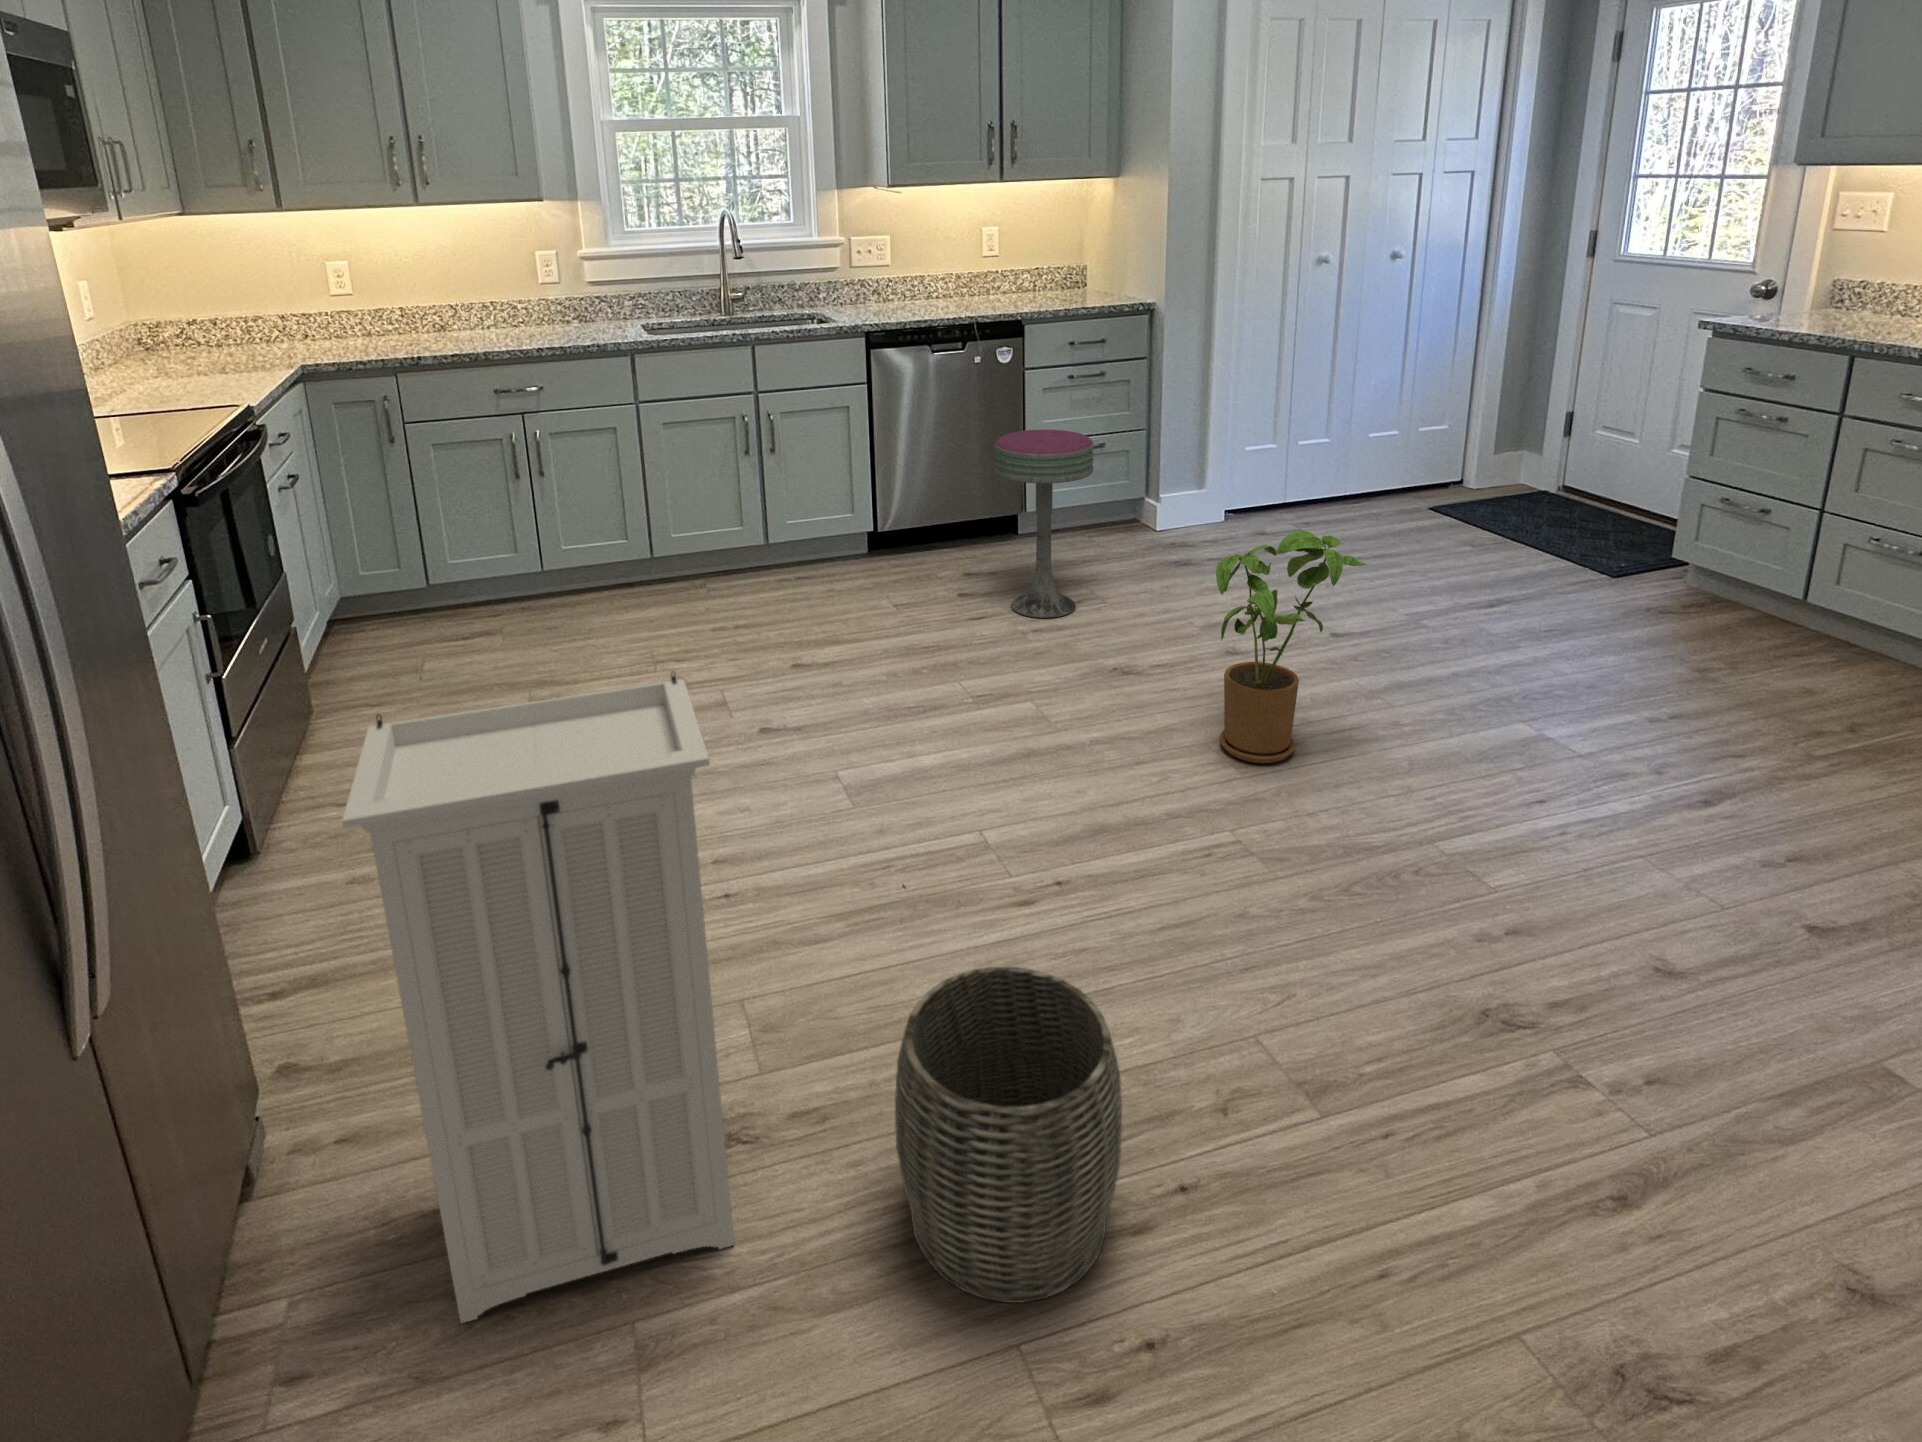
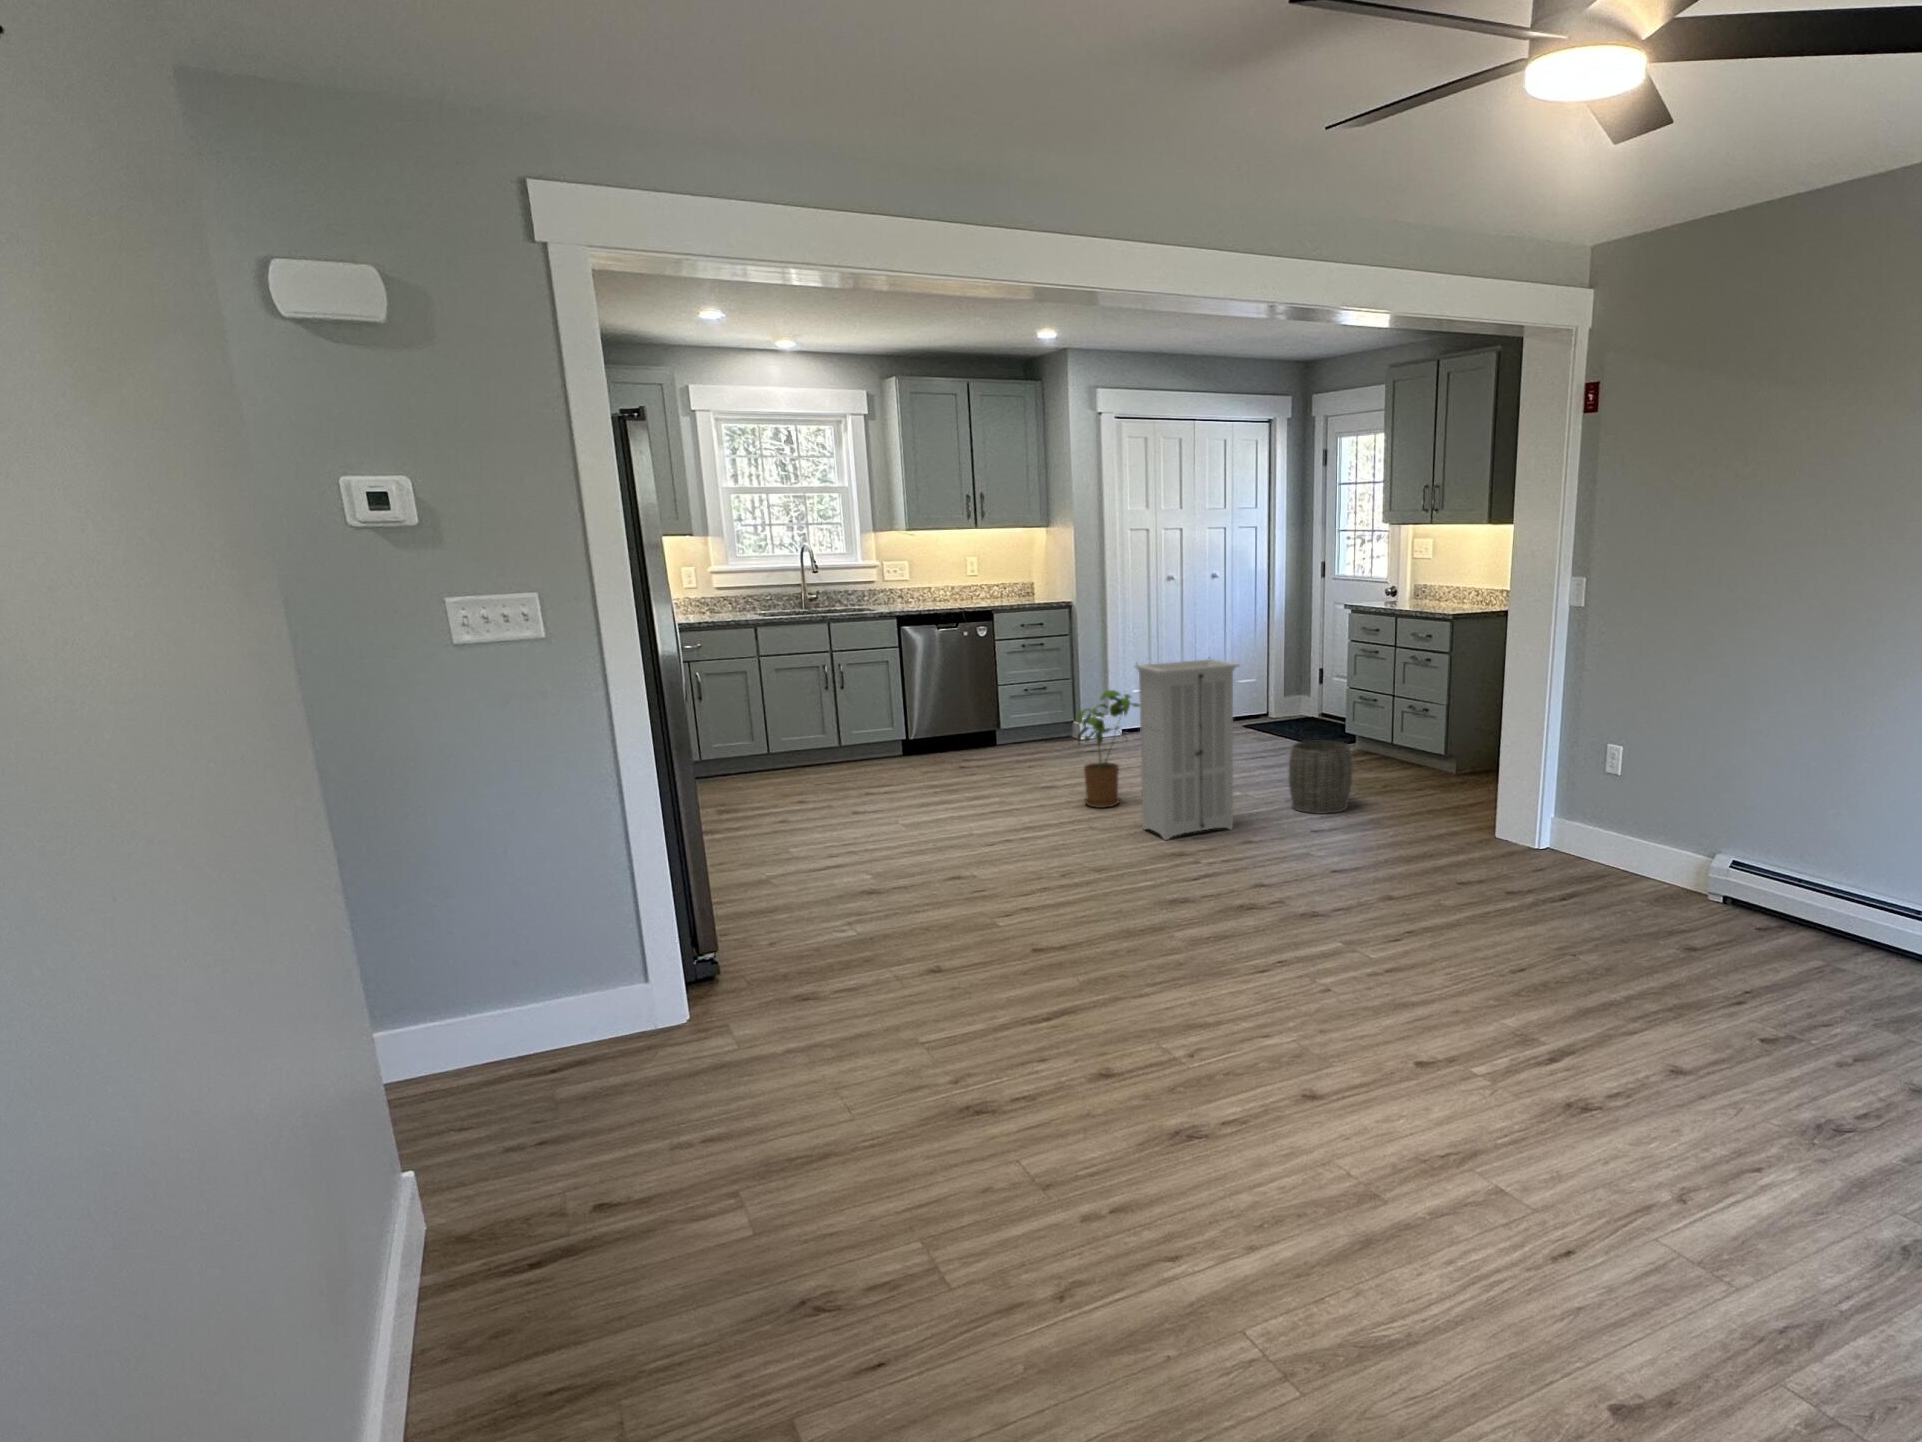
bar stool: present [995,430,1094,618] -> none [973,667,1029,772]
storage cabinet: present [342,672,734,1323] -> present [1135,657,1239,840]
woven basket: present [895,967,1122,1302] -> present [1289,740,1352,814]

